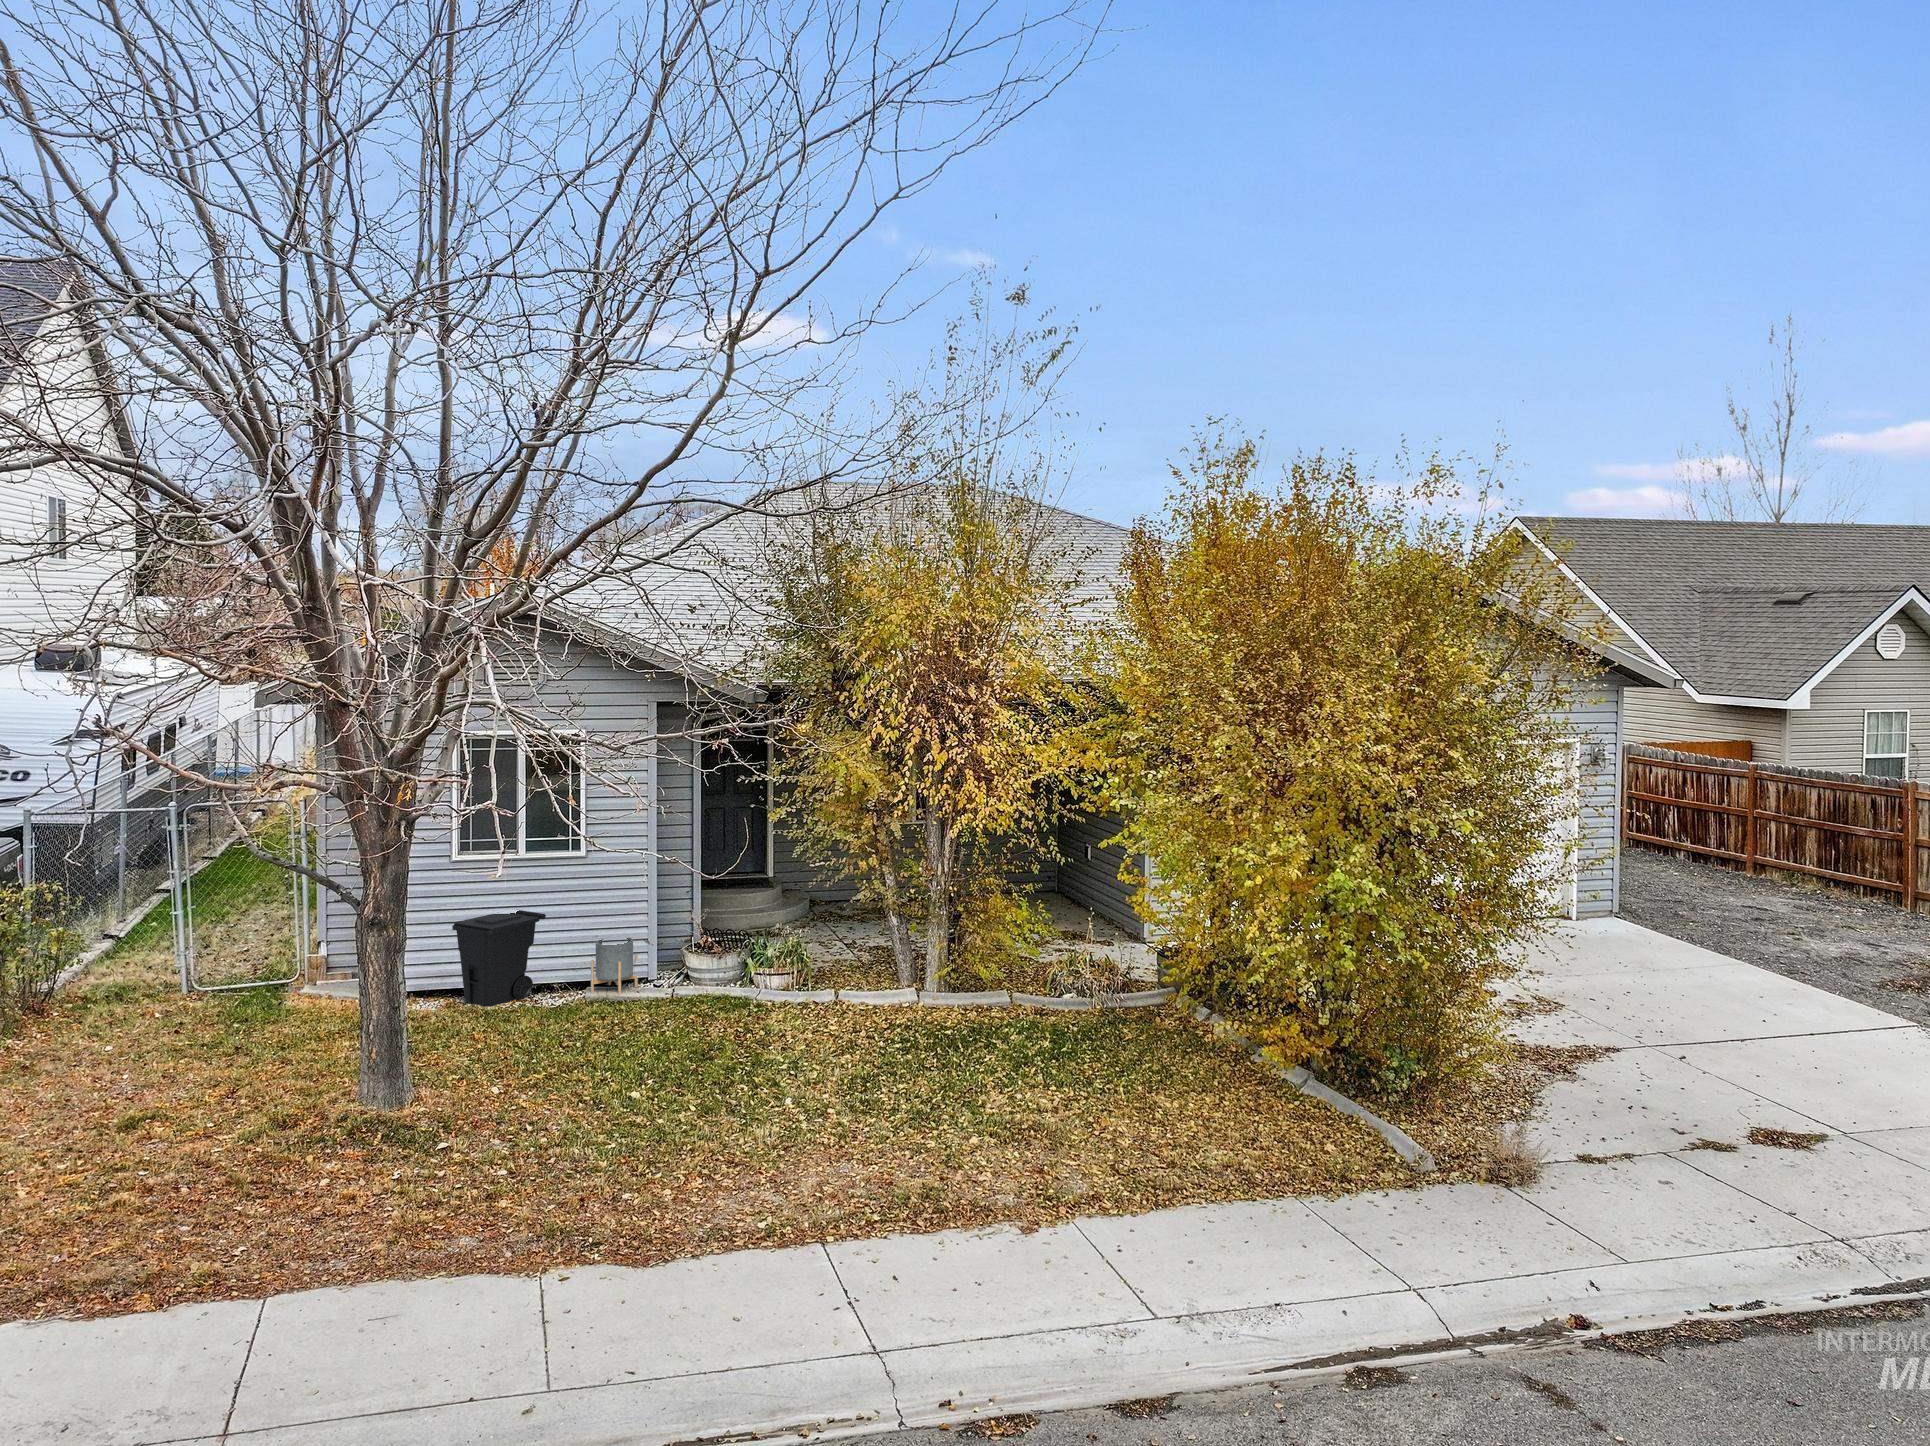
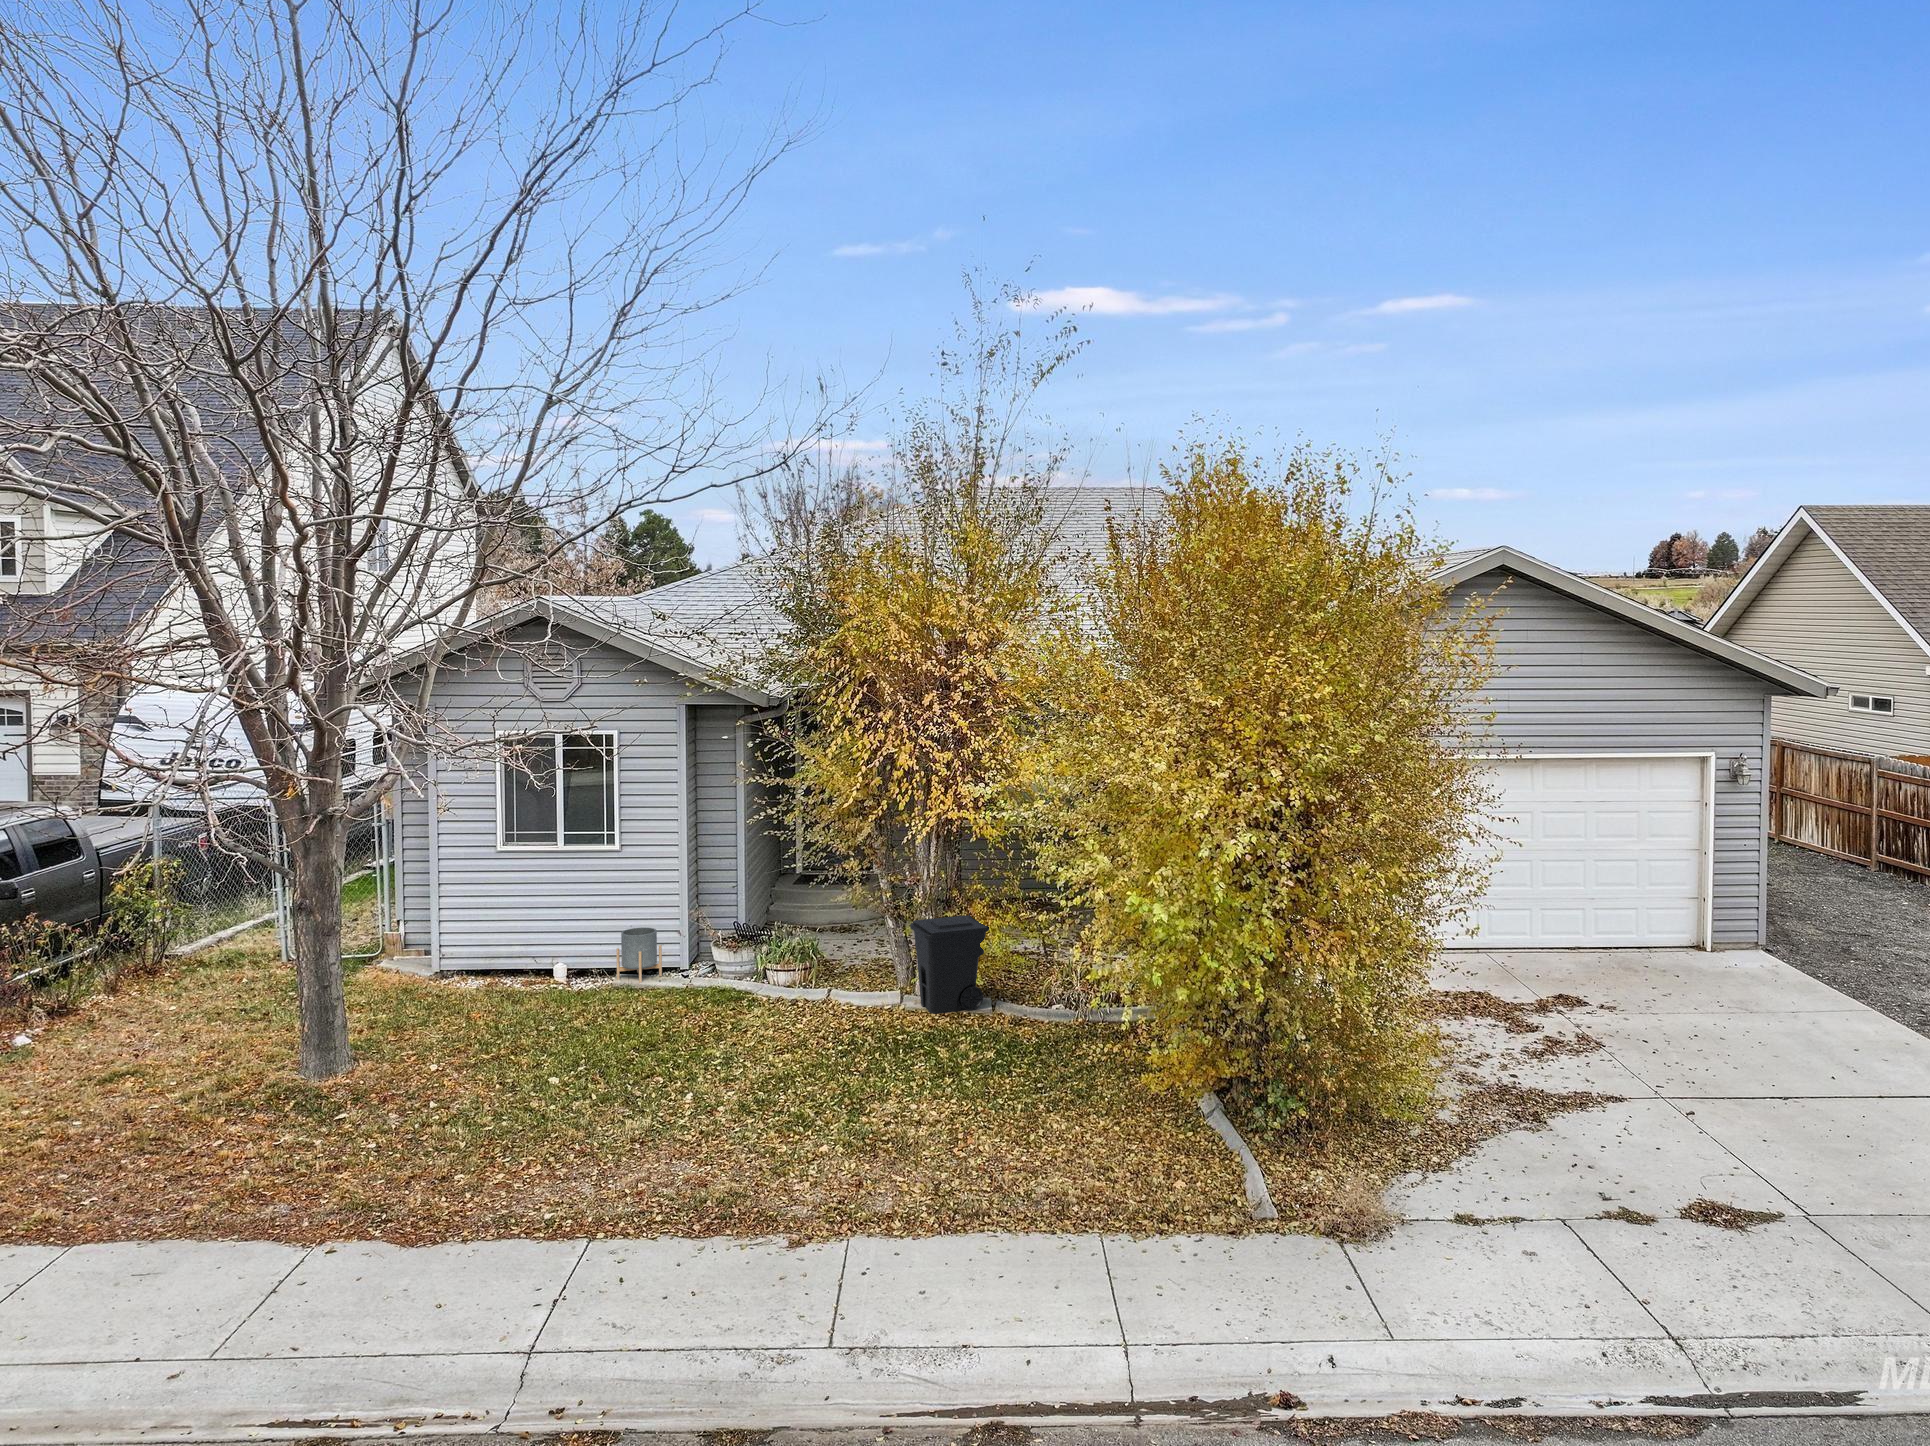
trash can: present [452,910,546,1007] -> present [910,914,989,1014]

